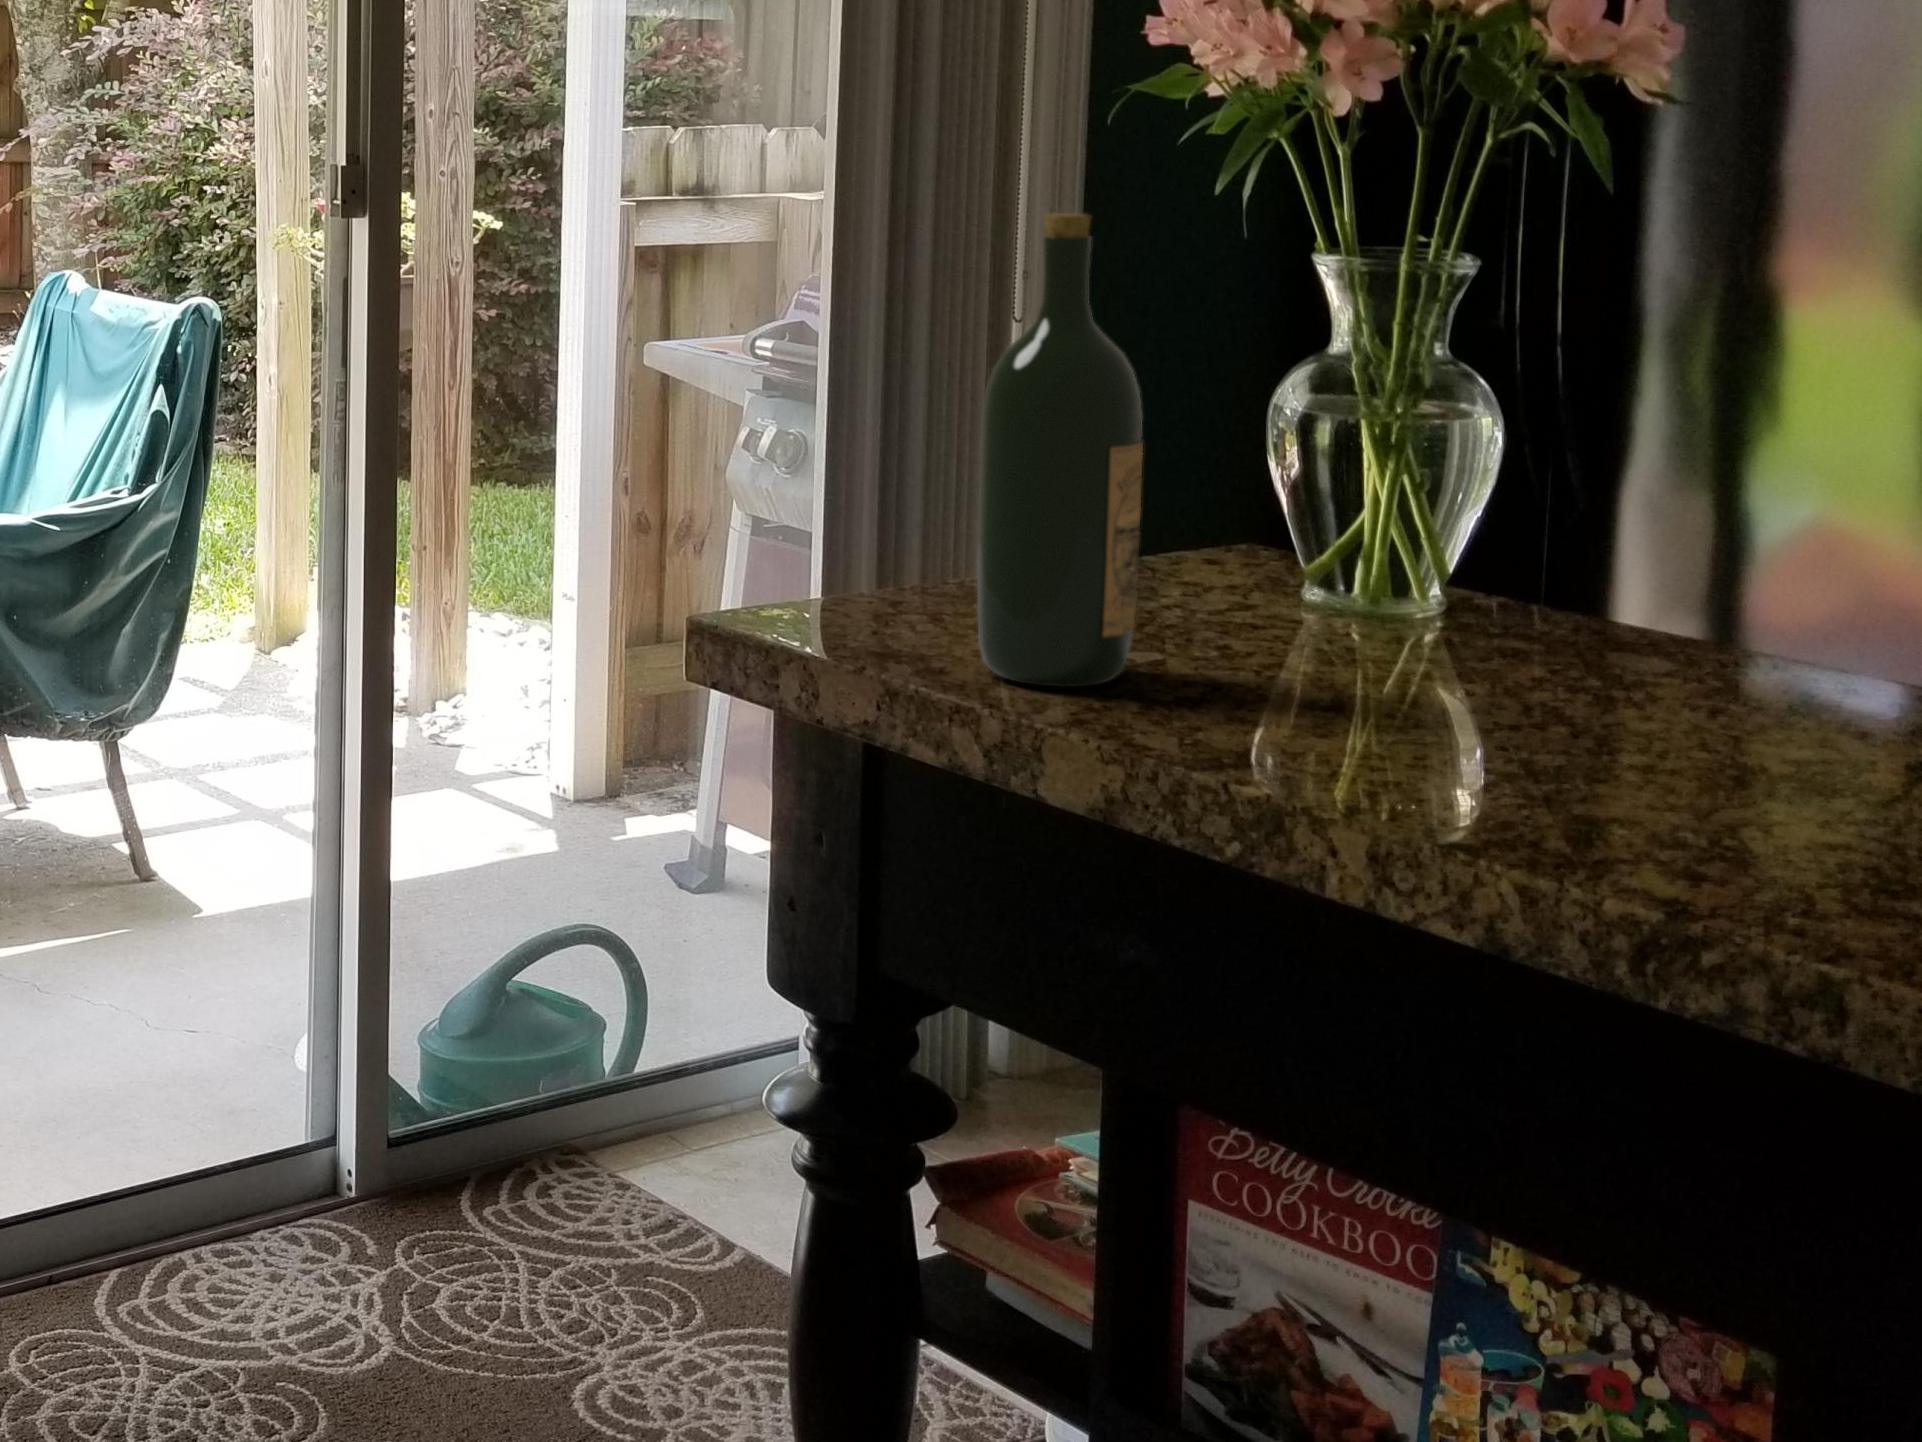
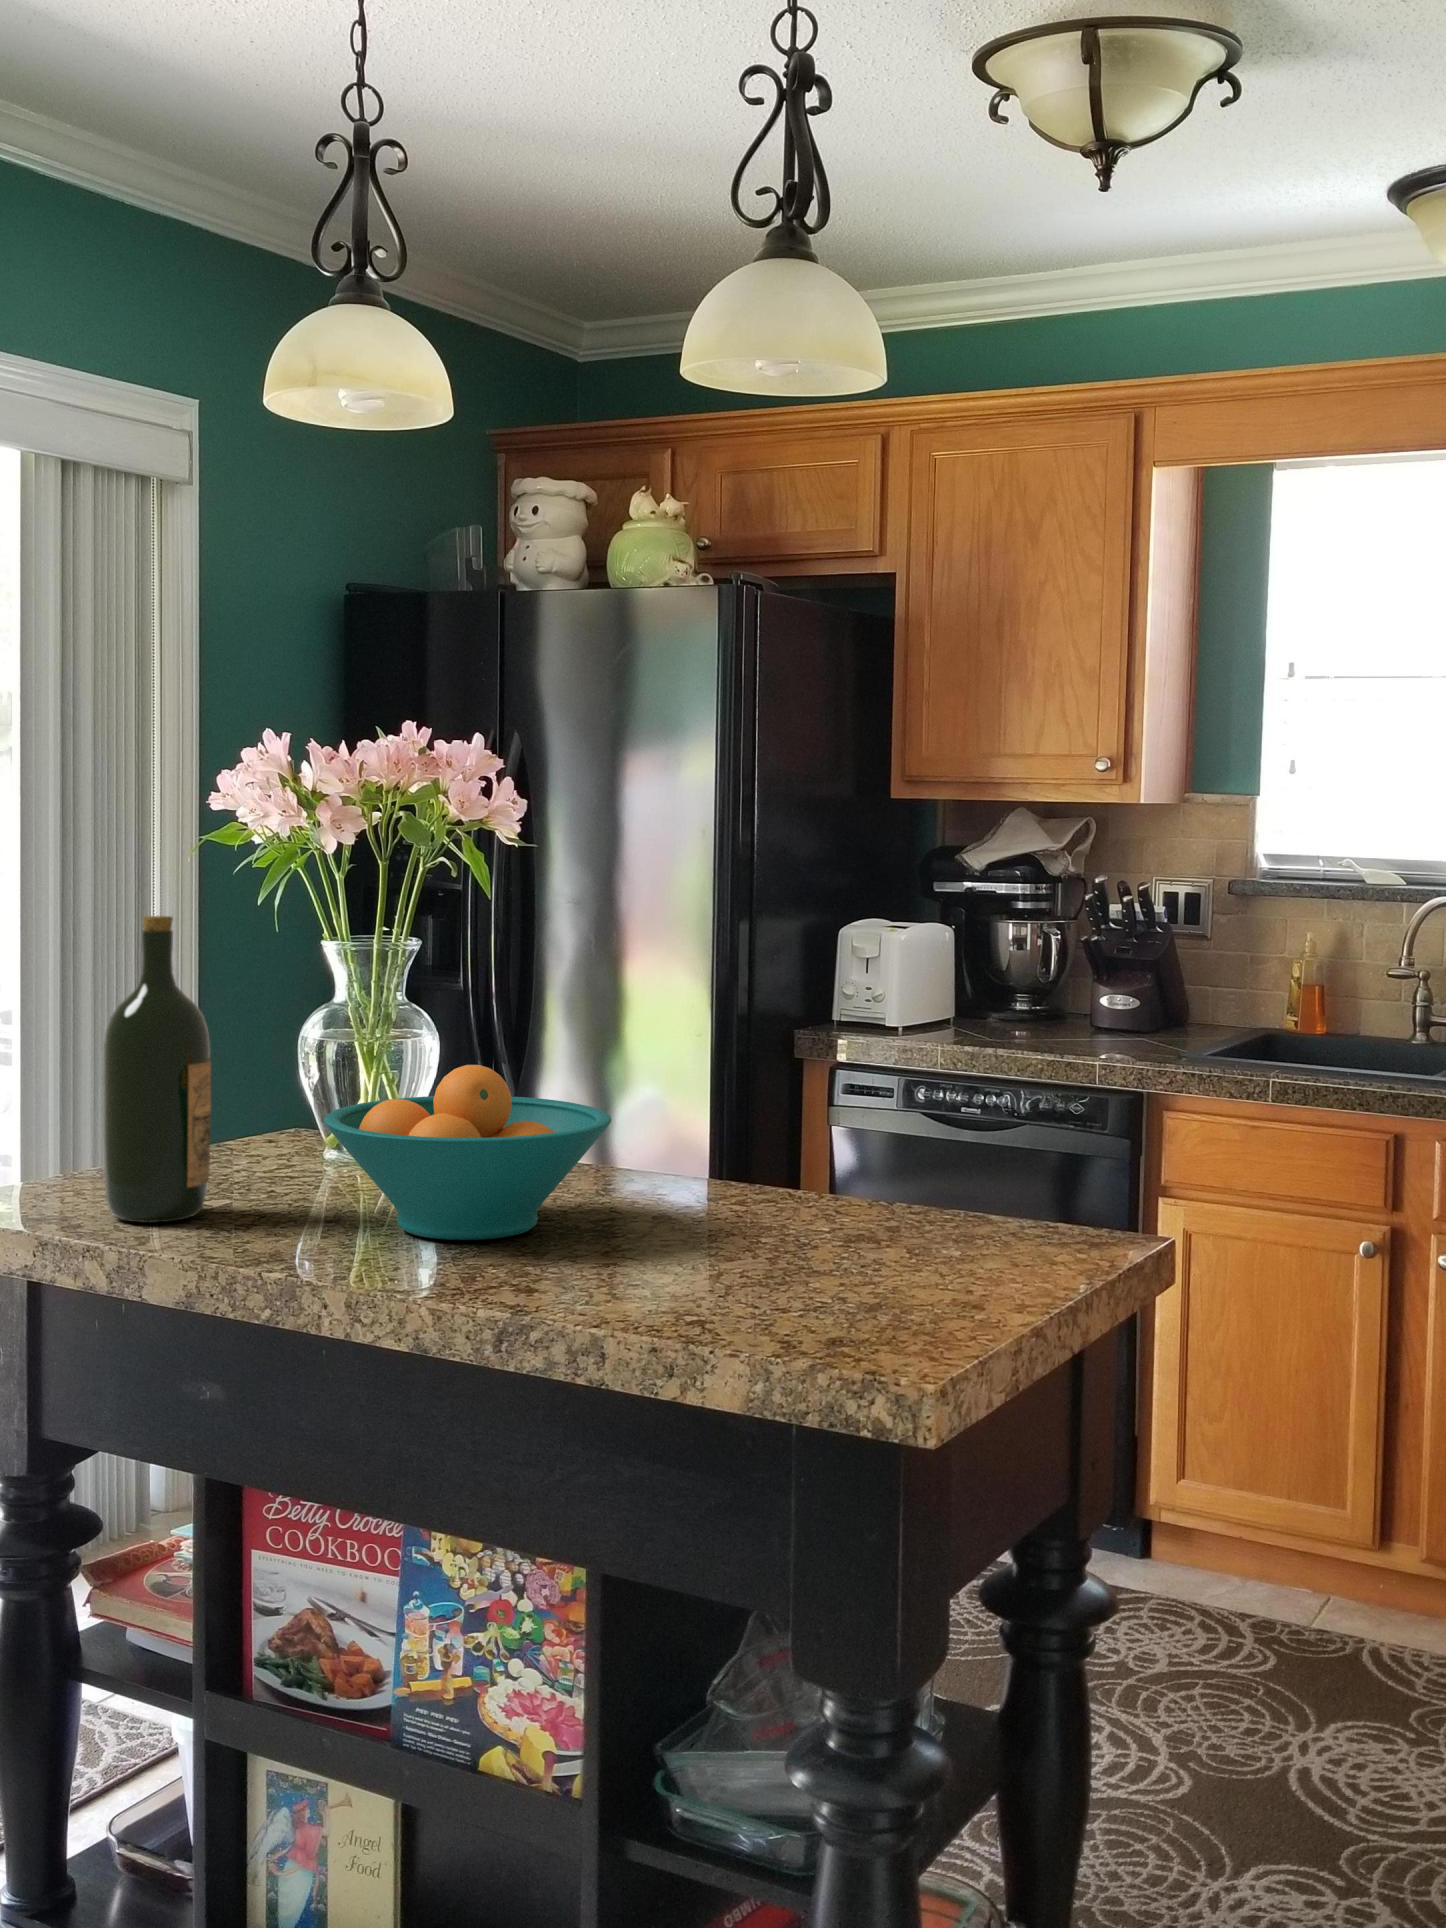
fruit bowl: none [1327,471,1842,766] -> present [324,1065,611,1240]

